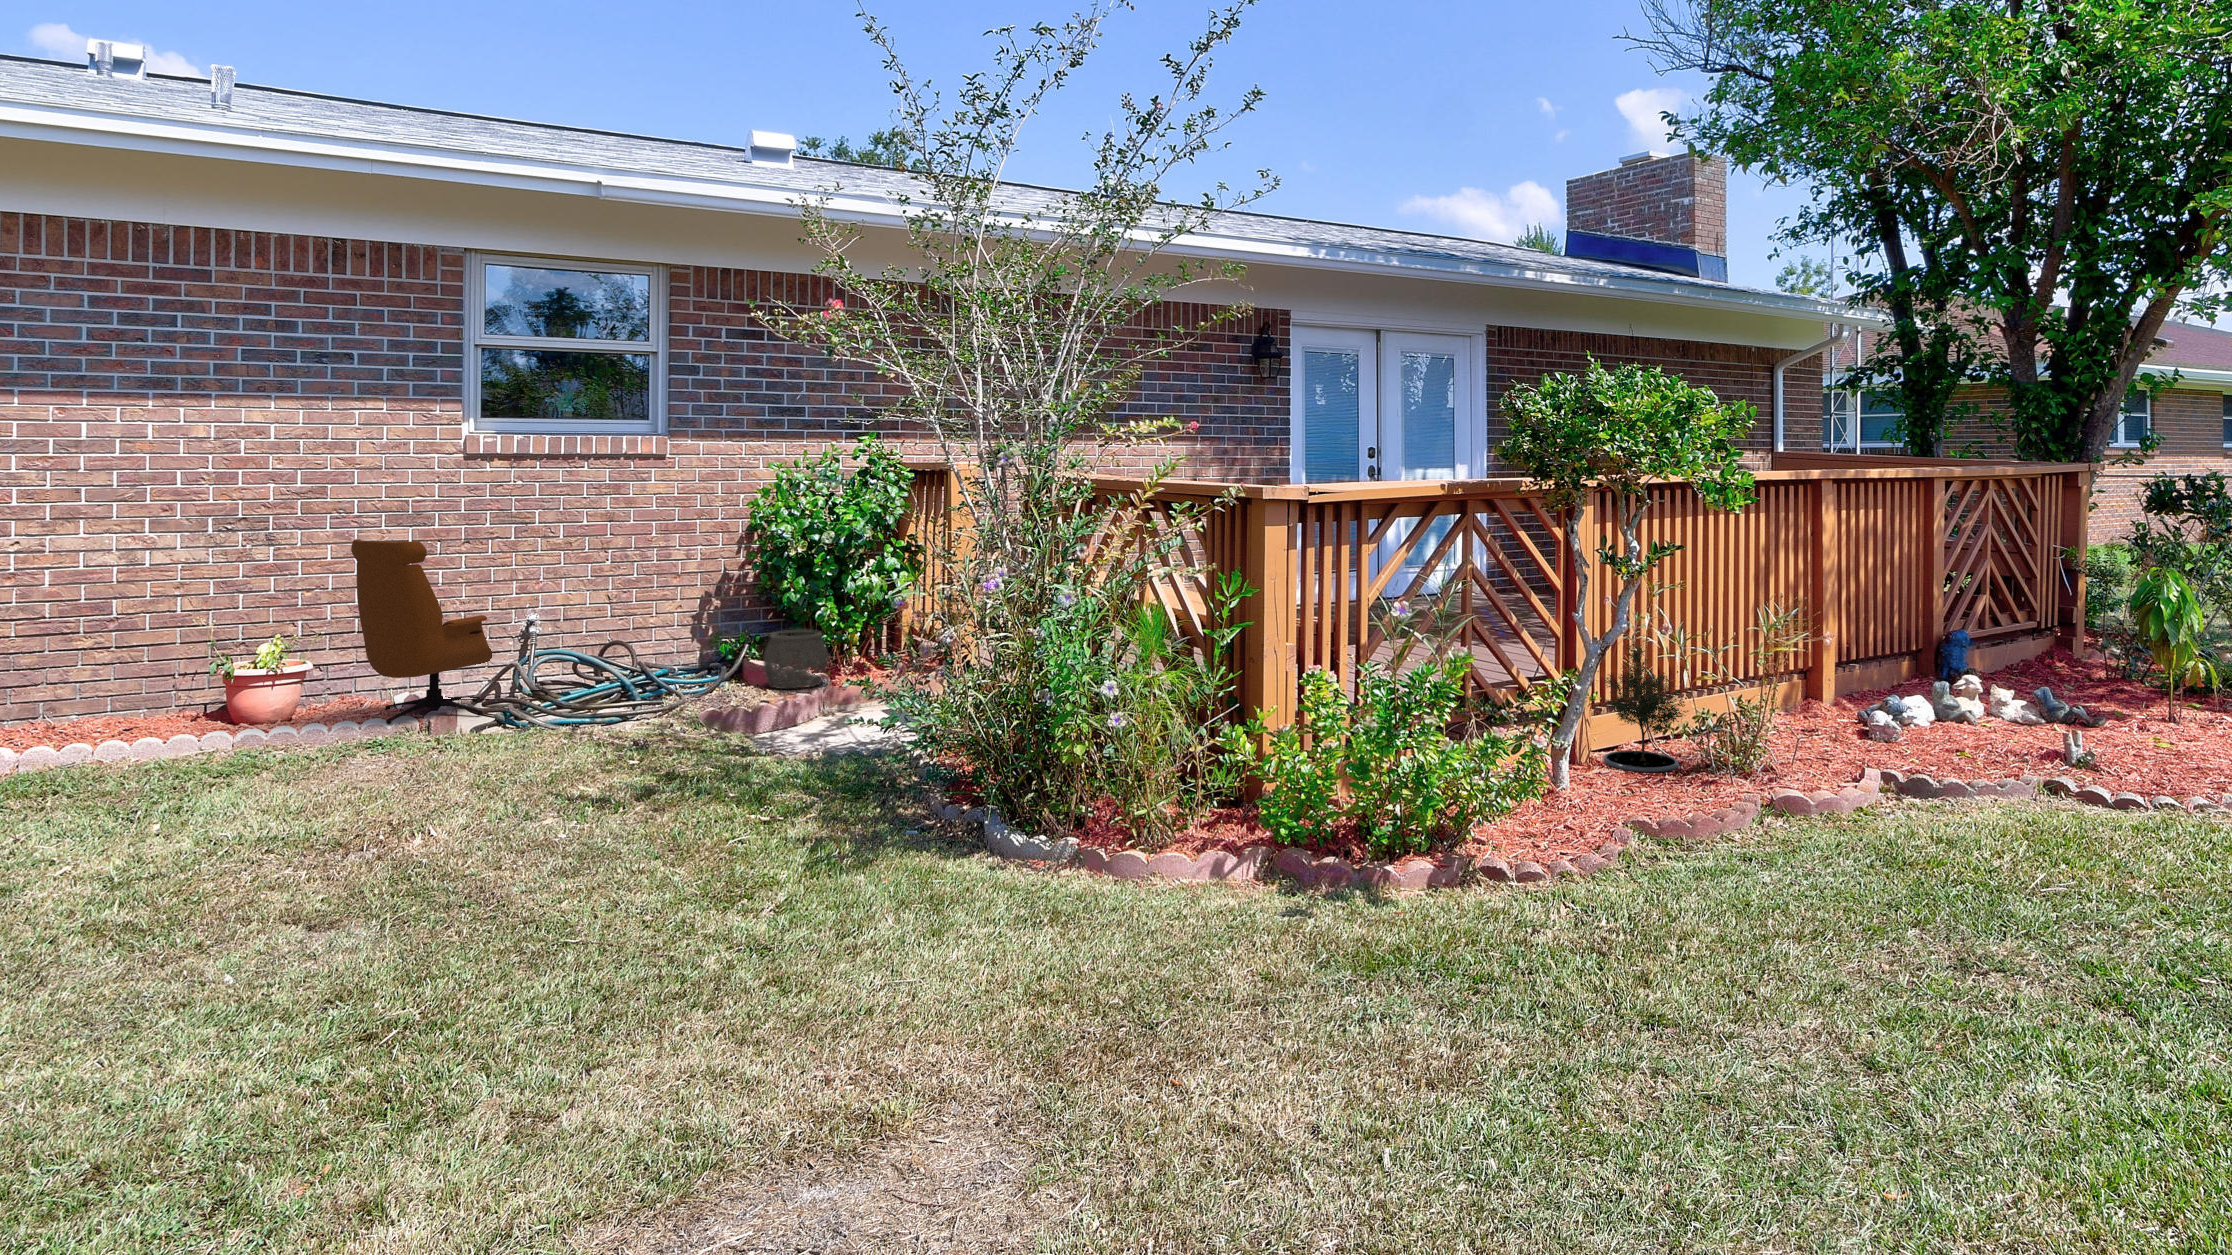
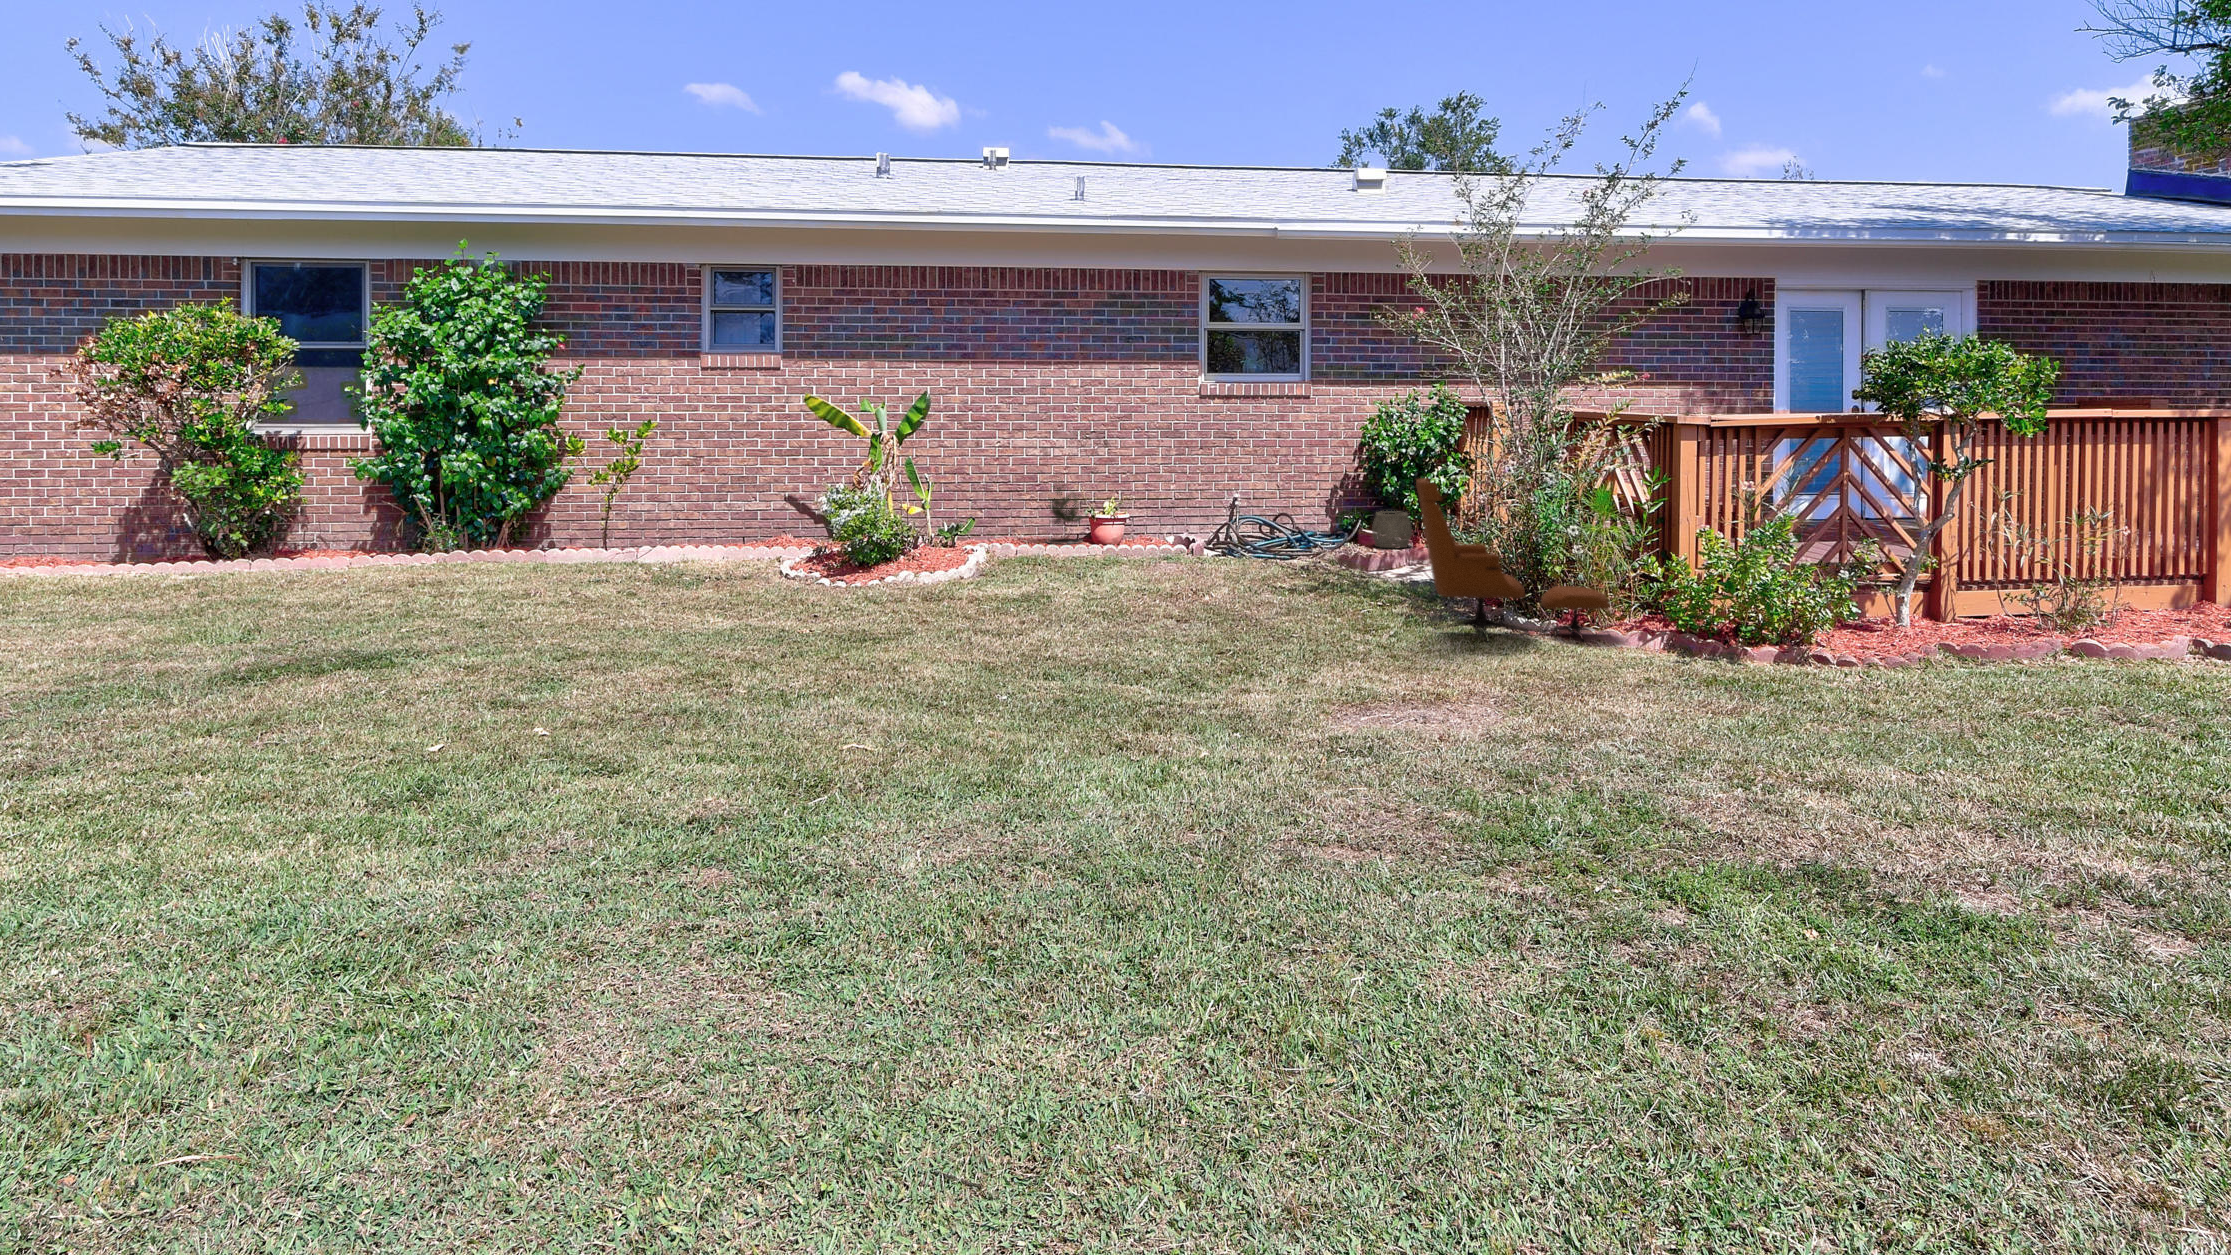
lounge chair: present [351,539,548,724] -> present [1416,478,1610,641]
potted tree: present [1600,640,1688,772] -> present [1047,477,1082,544]

